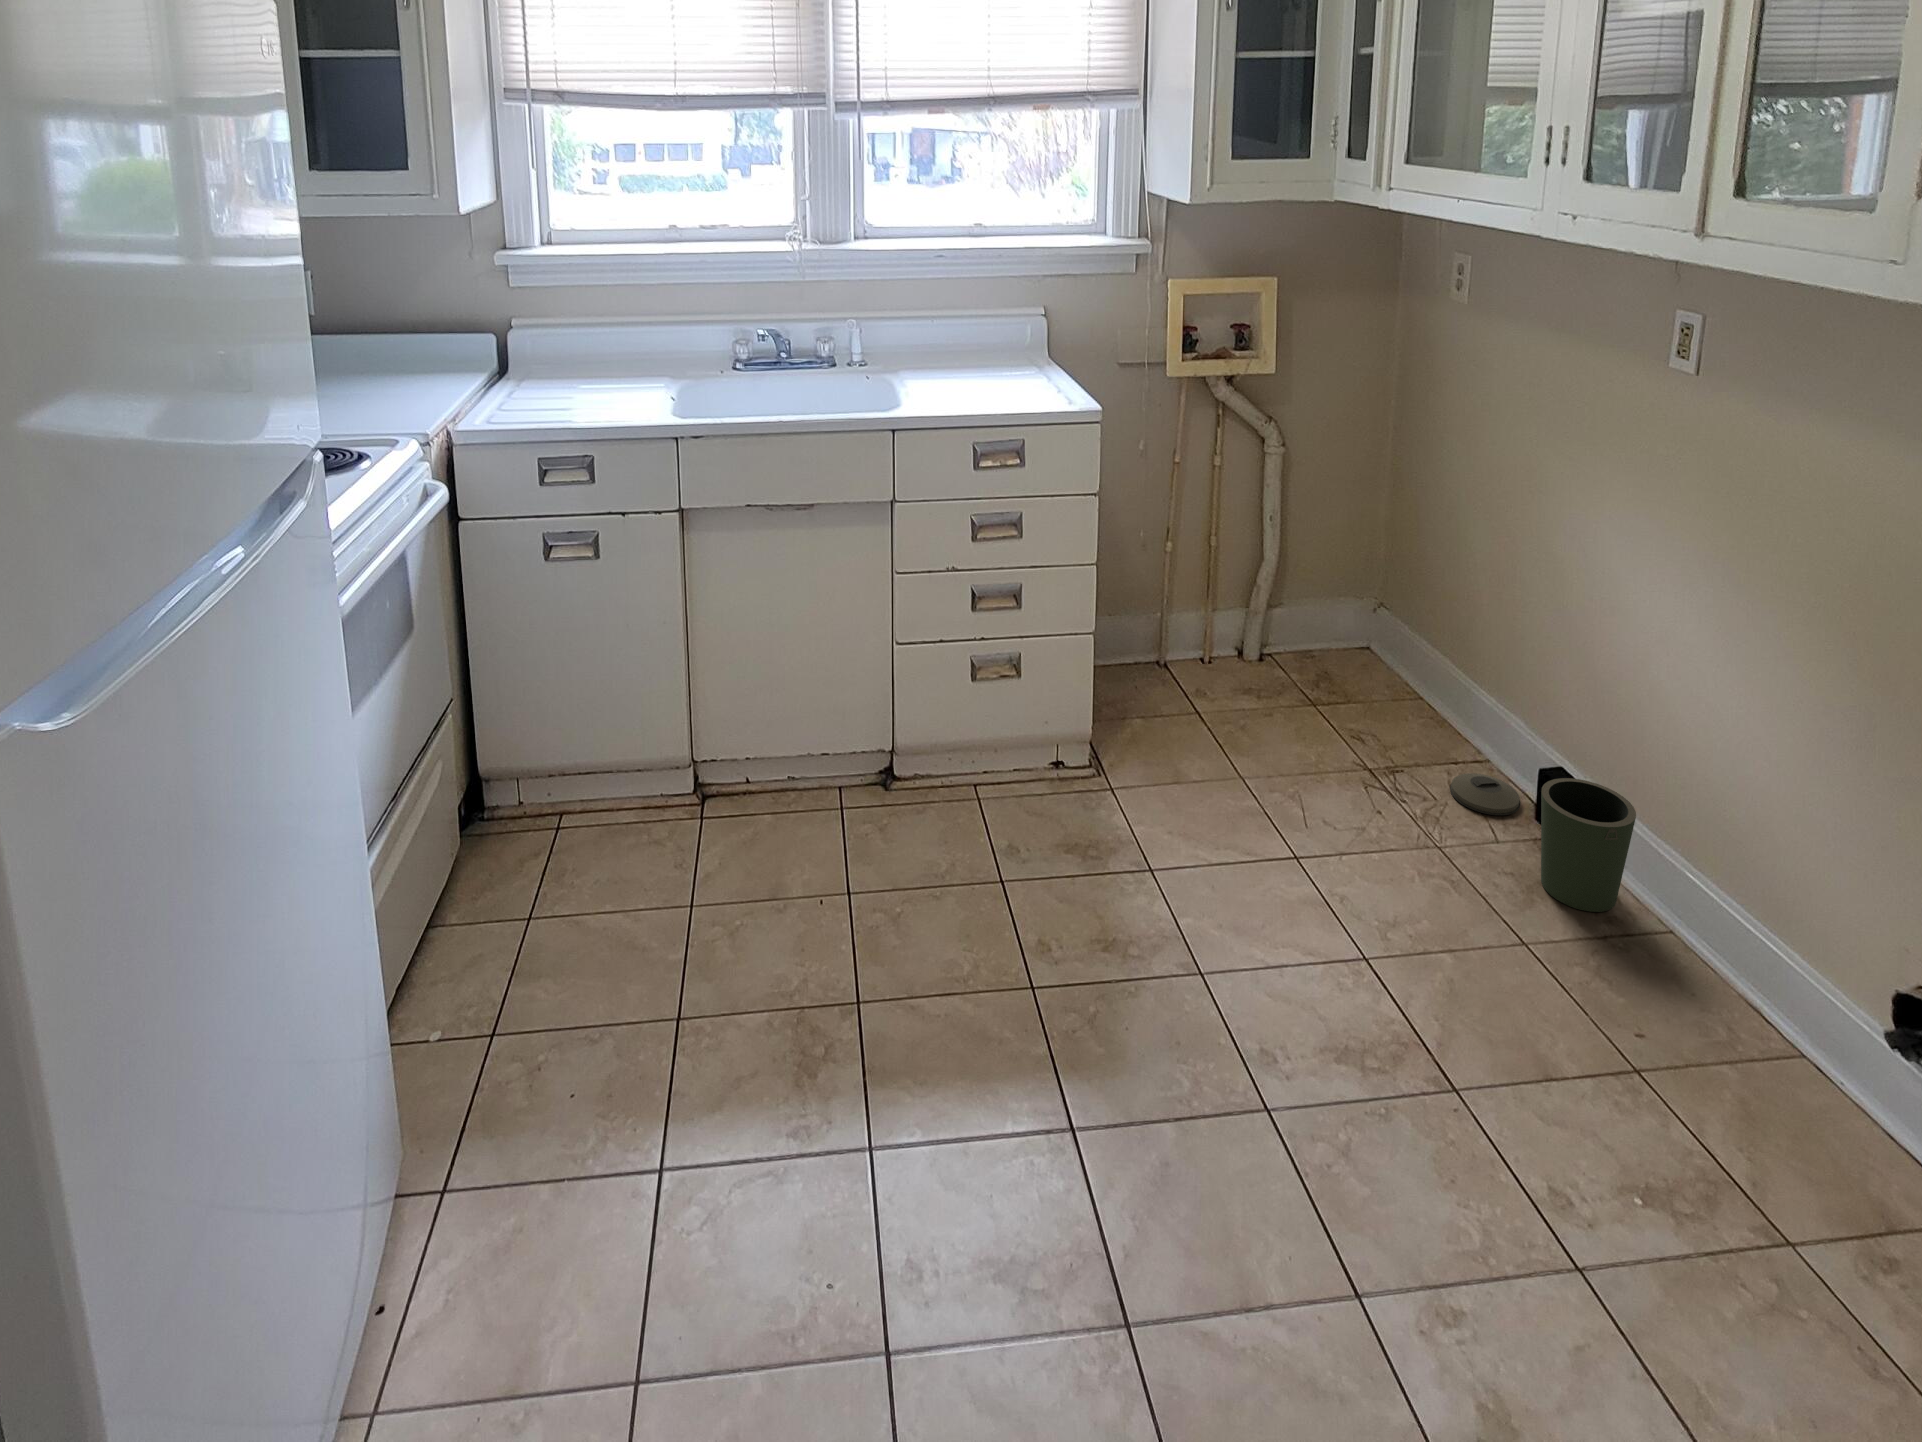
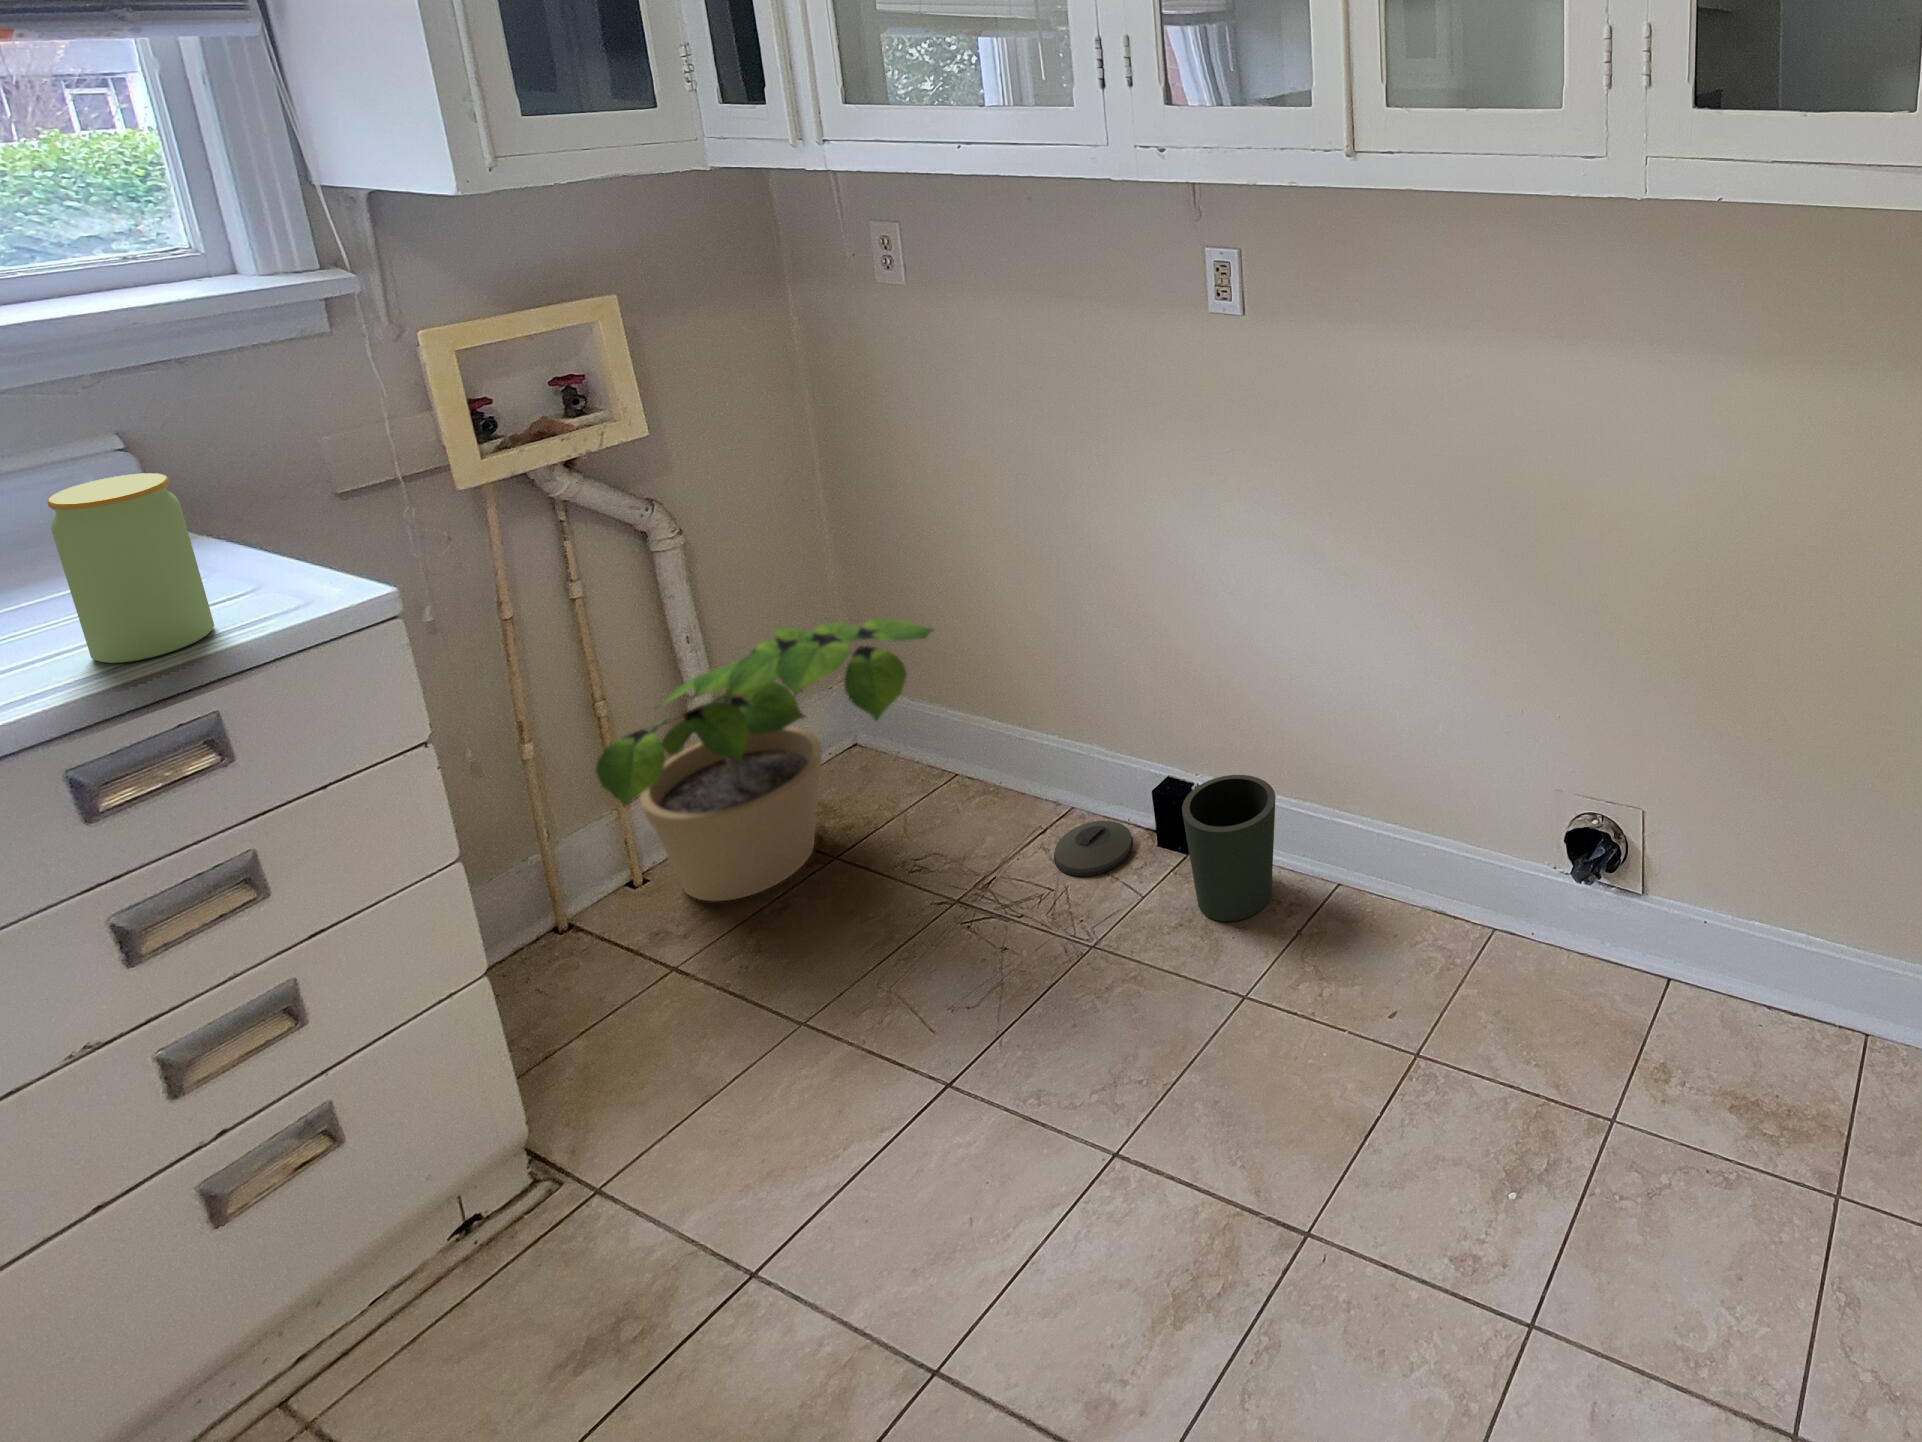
jar: none [1000,314,1042,400] -> present [47,473,214,663]
potted plant: none [1188,525,1403,700] -> present [595,618,932,902]

